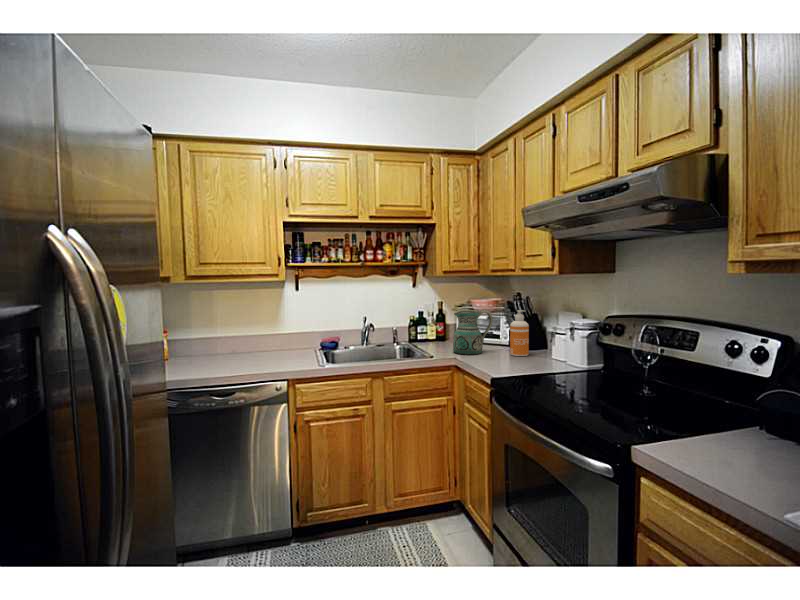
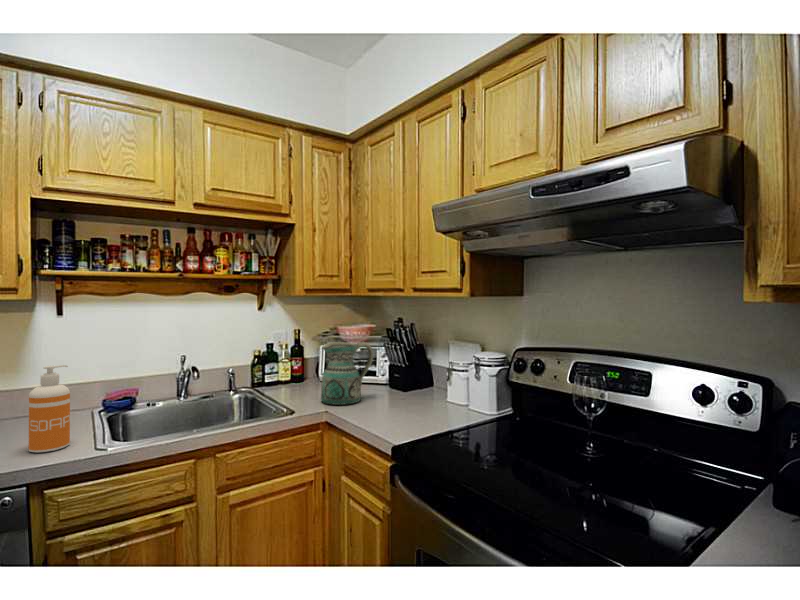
soap dispenser: present [510,310,529,356] -> present [29,365,70,452]

